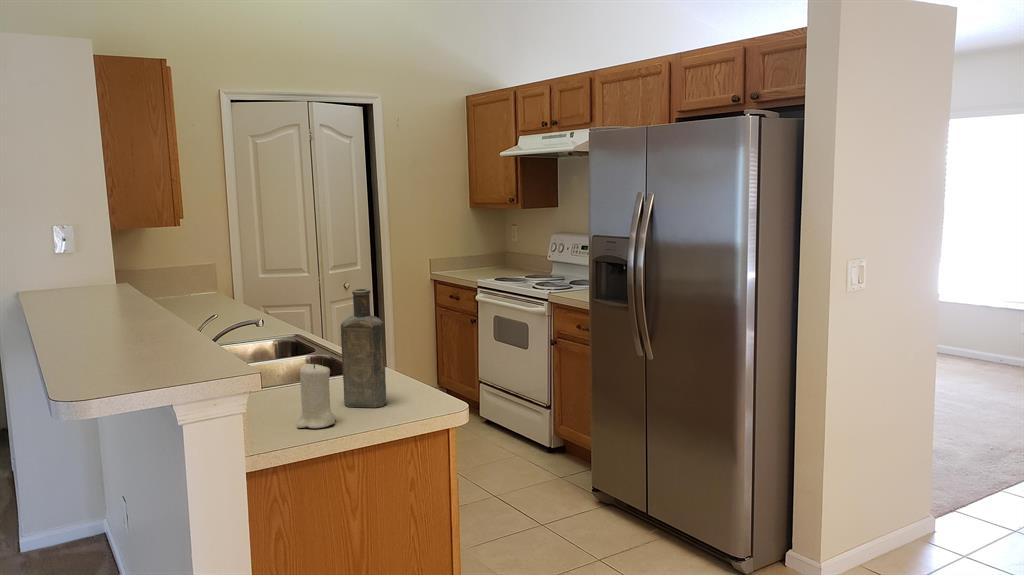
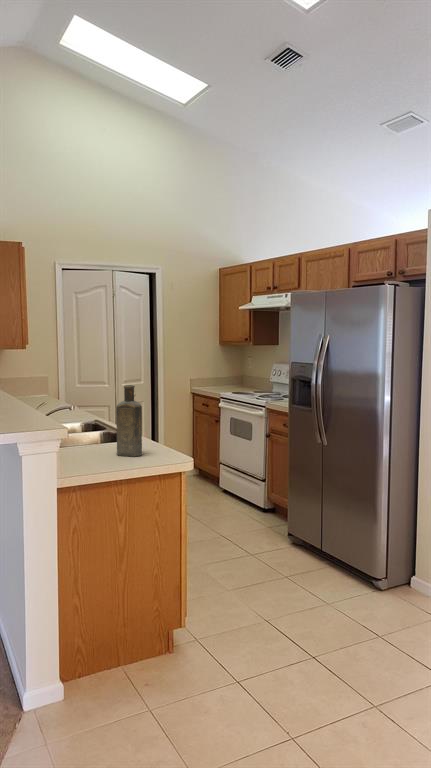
candle: present [297,362,336,428] -> none [87,426,110,464]

